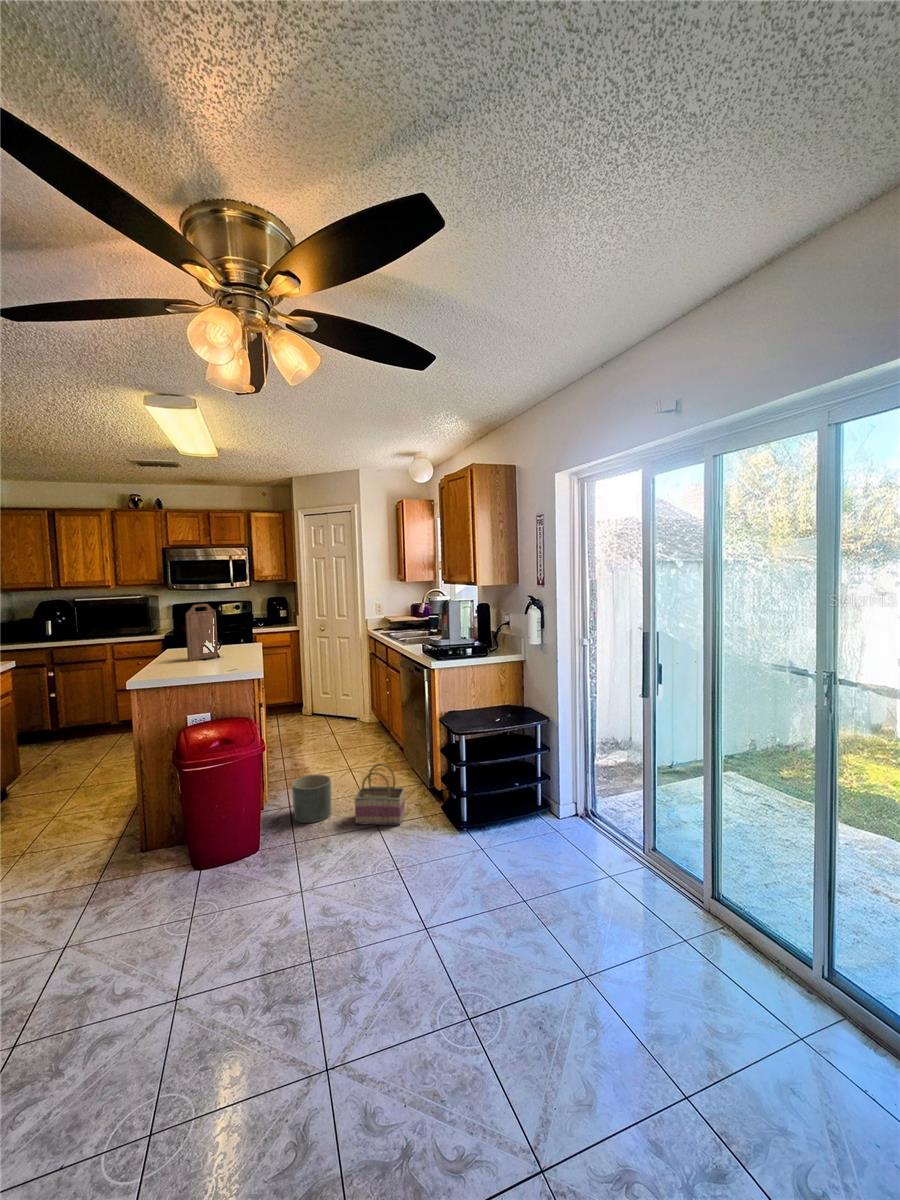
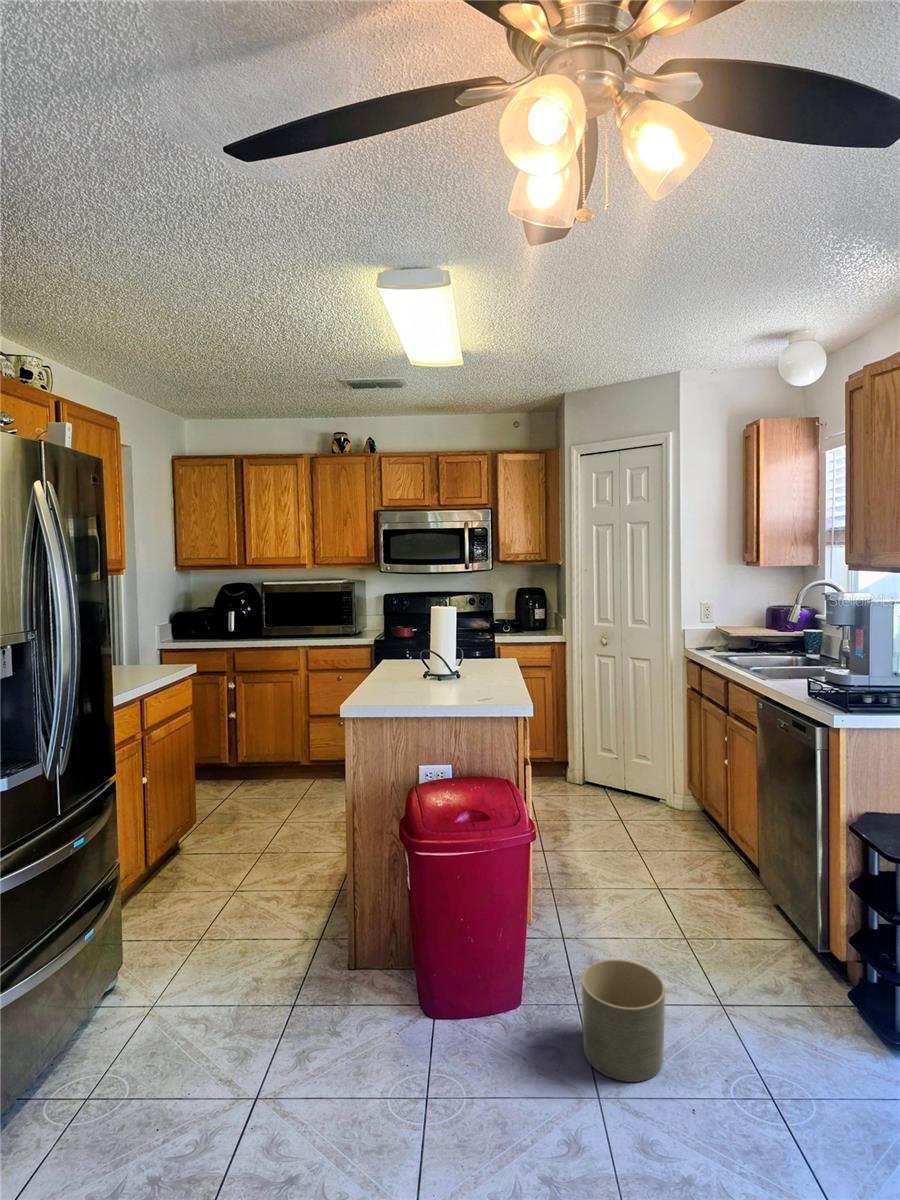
cutting board: present [185,604,218,661] -> none [394,596,445,697]
basket: present [354,764,405,825] -> none [729,983,859,1164]

